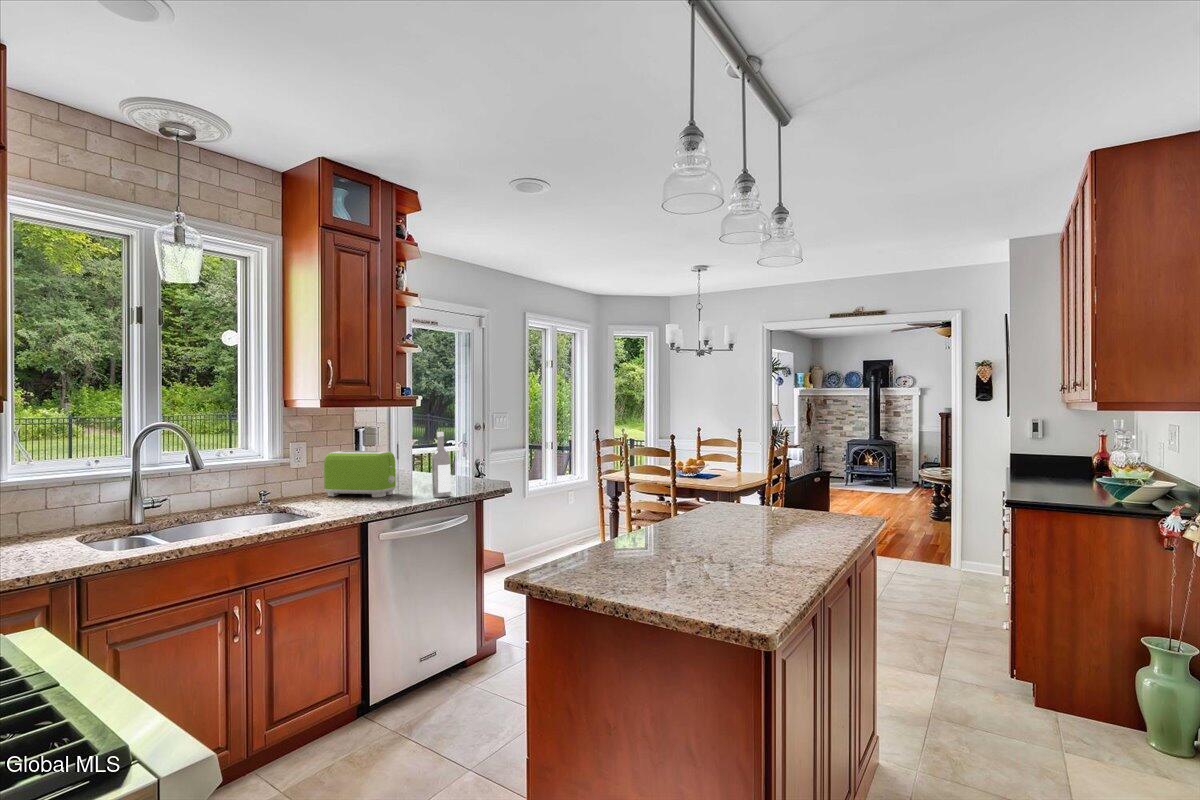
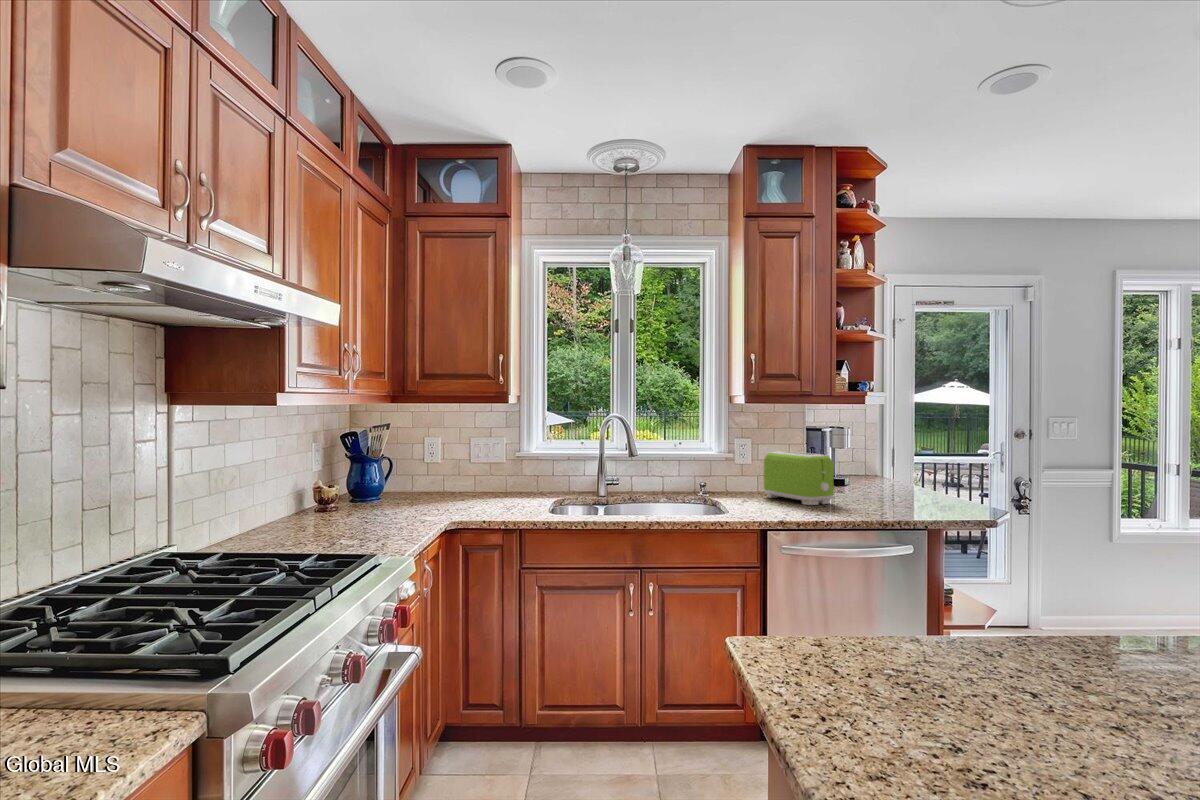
wine bottle: present [432,432,451,498] -> none [862,435,885,516]

